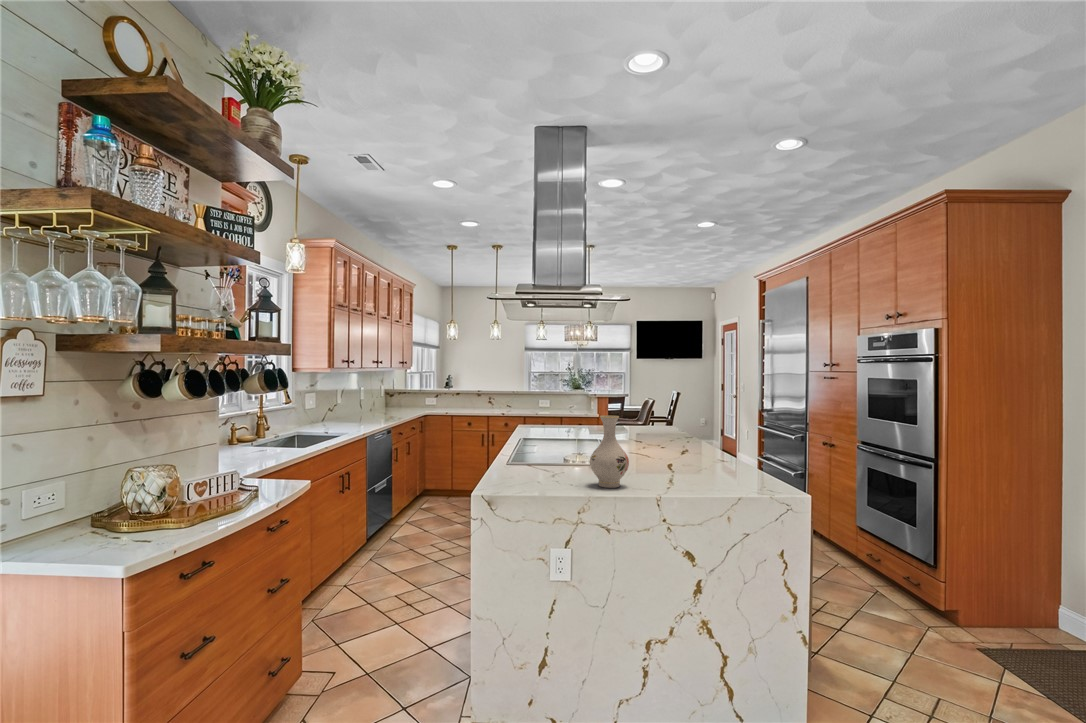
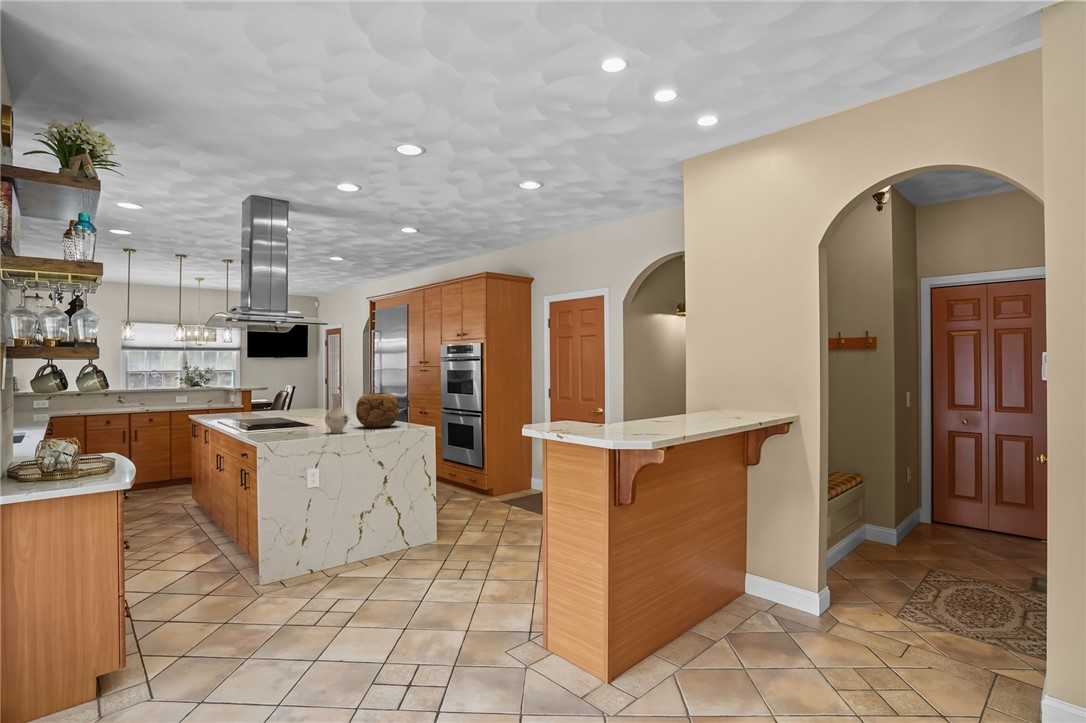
decorative bowl: none [658,417,737,482] -> present [356,393,400,428]

